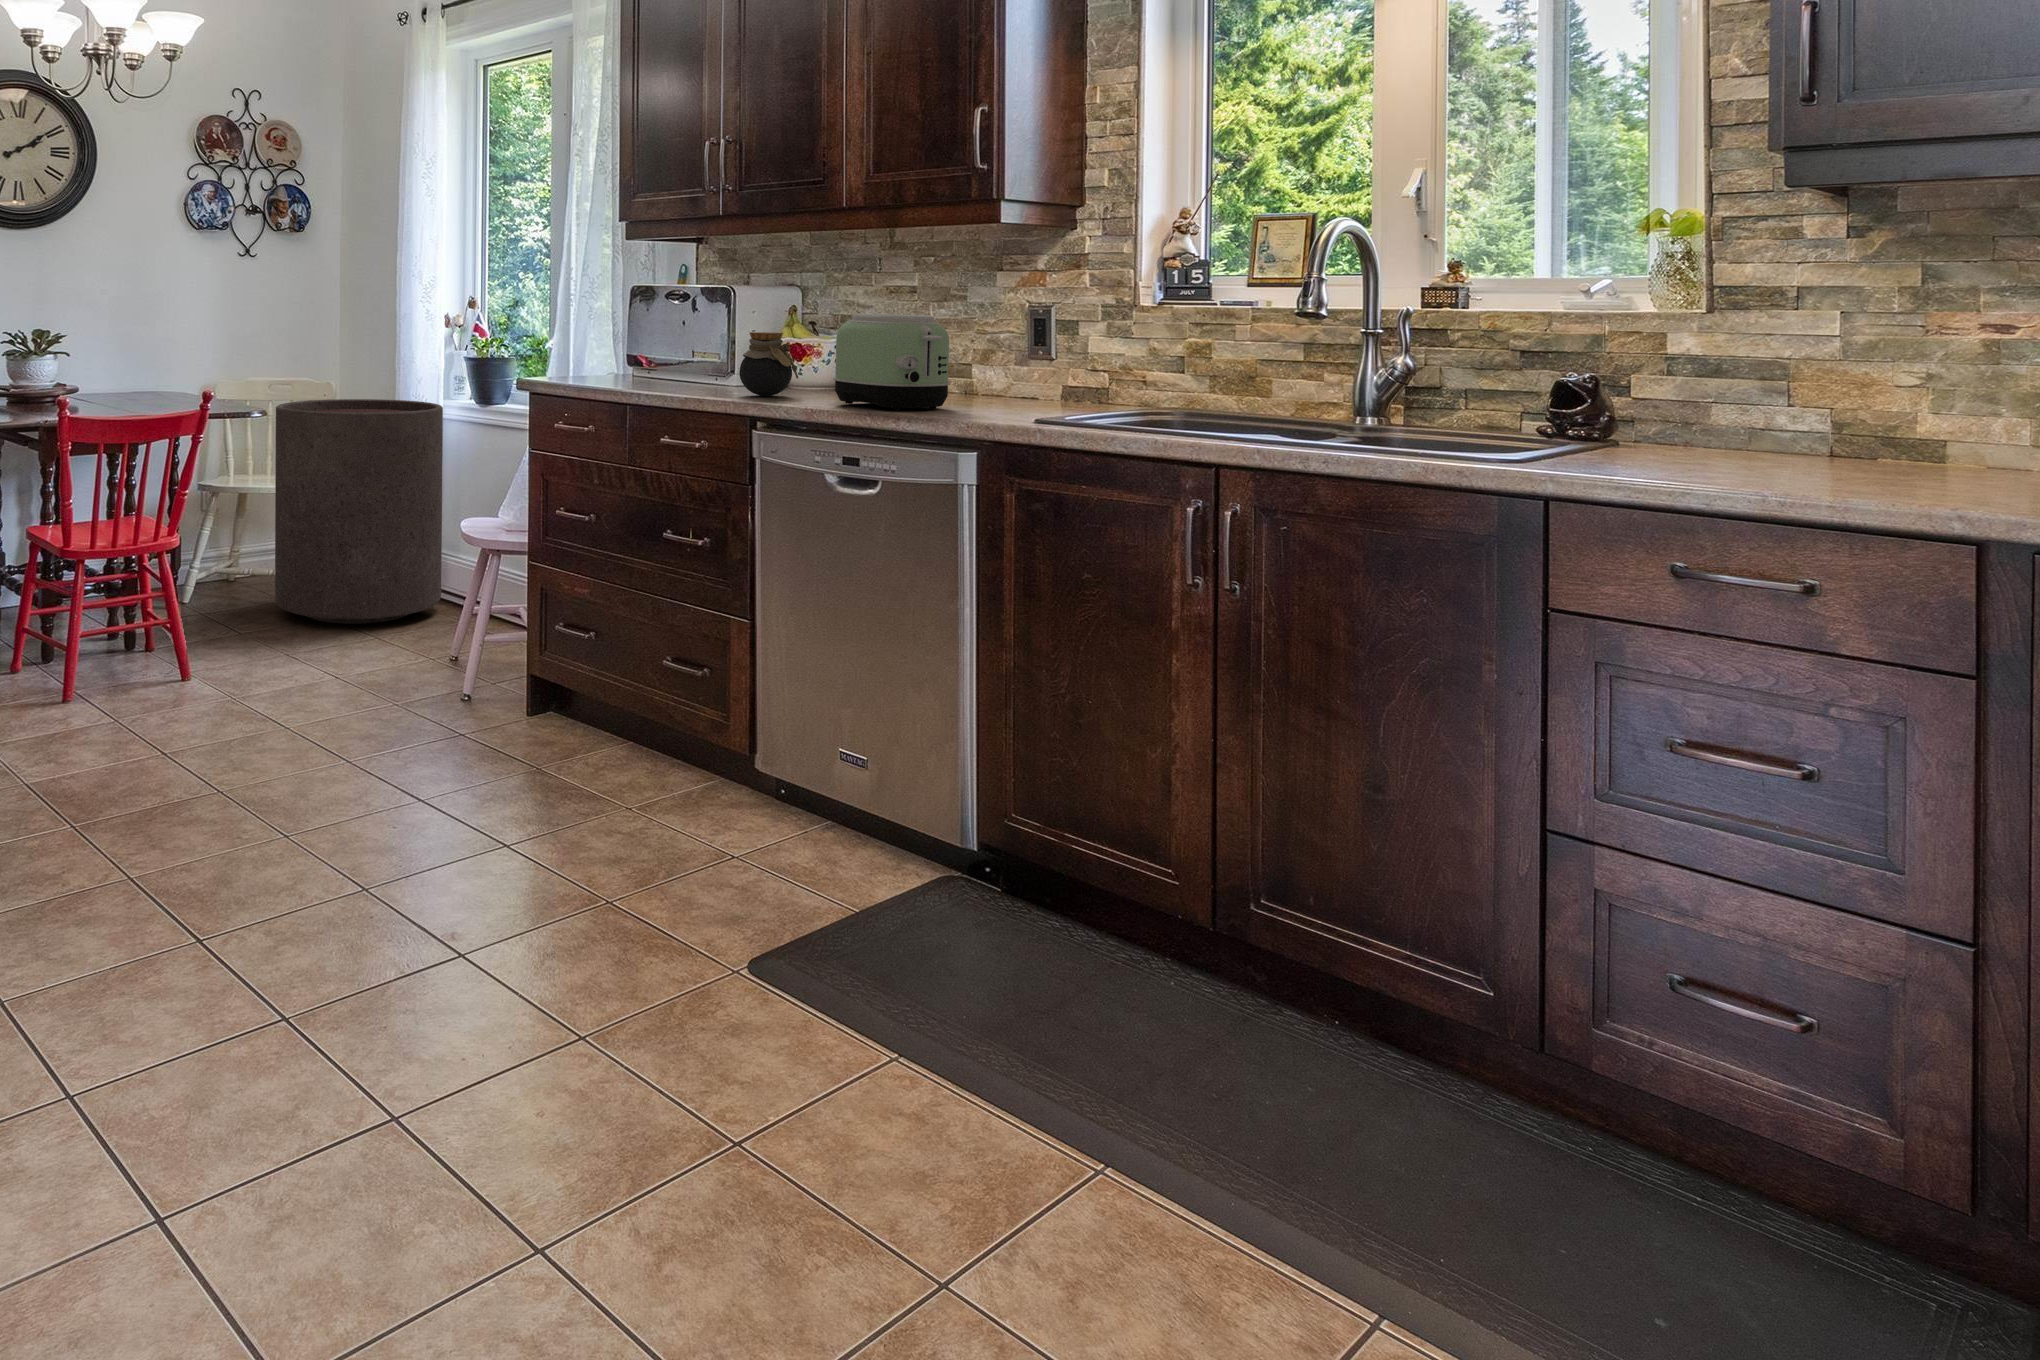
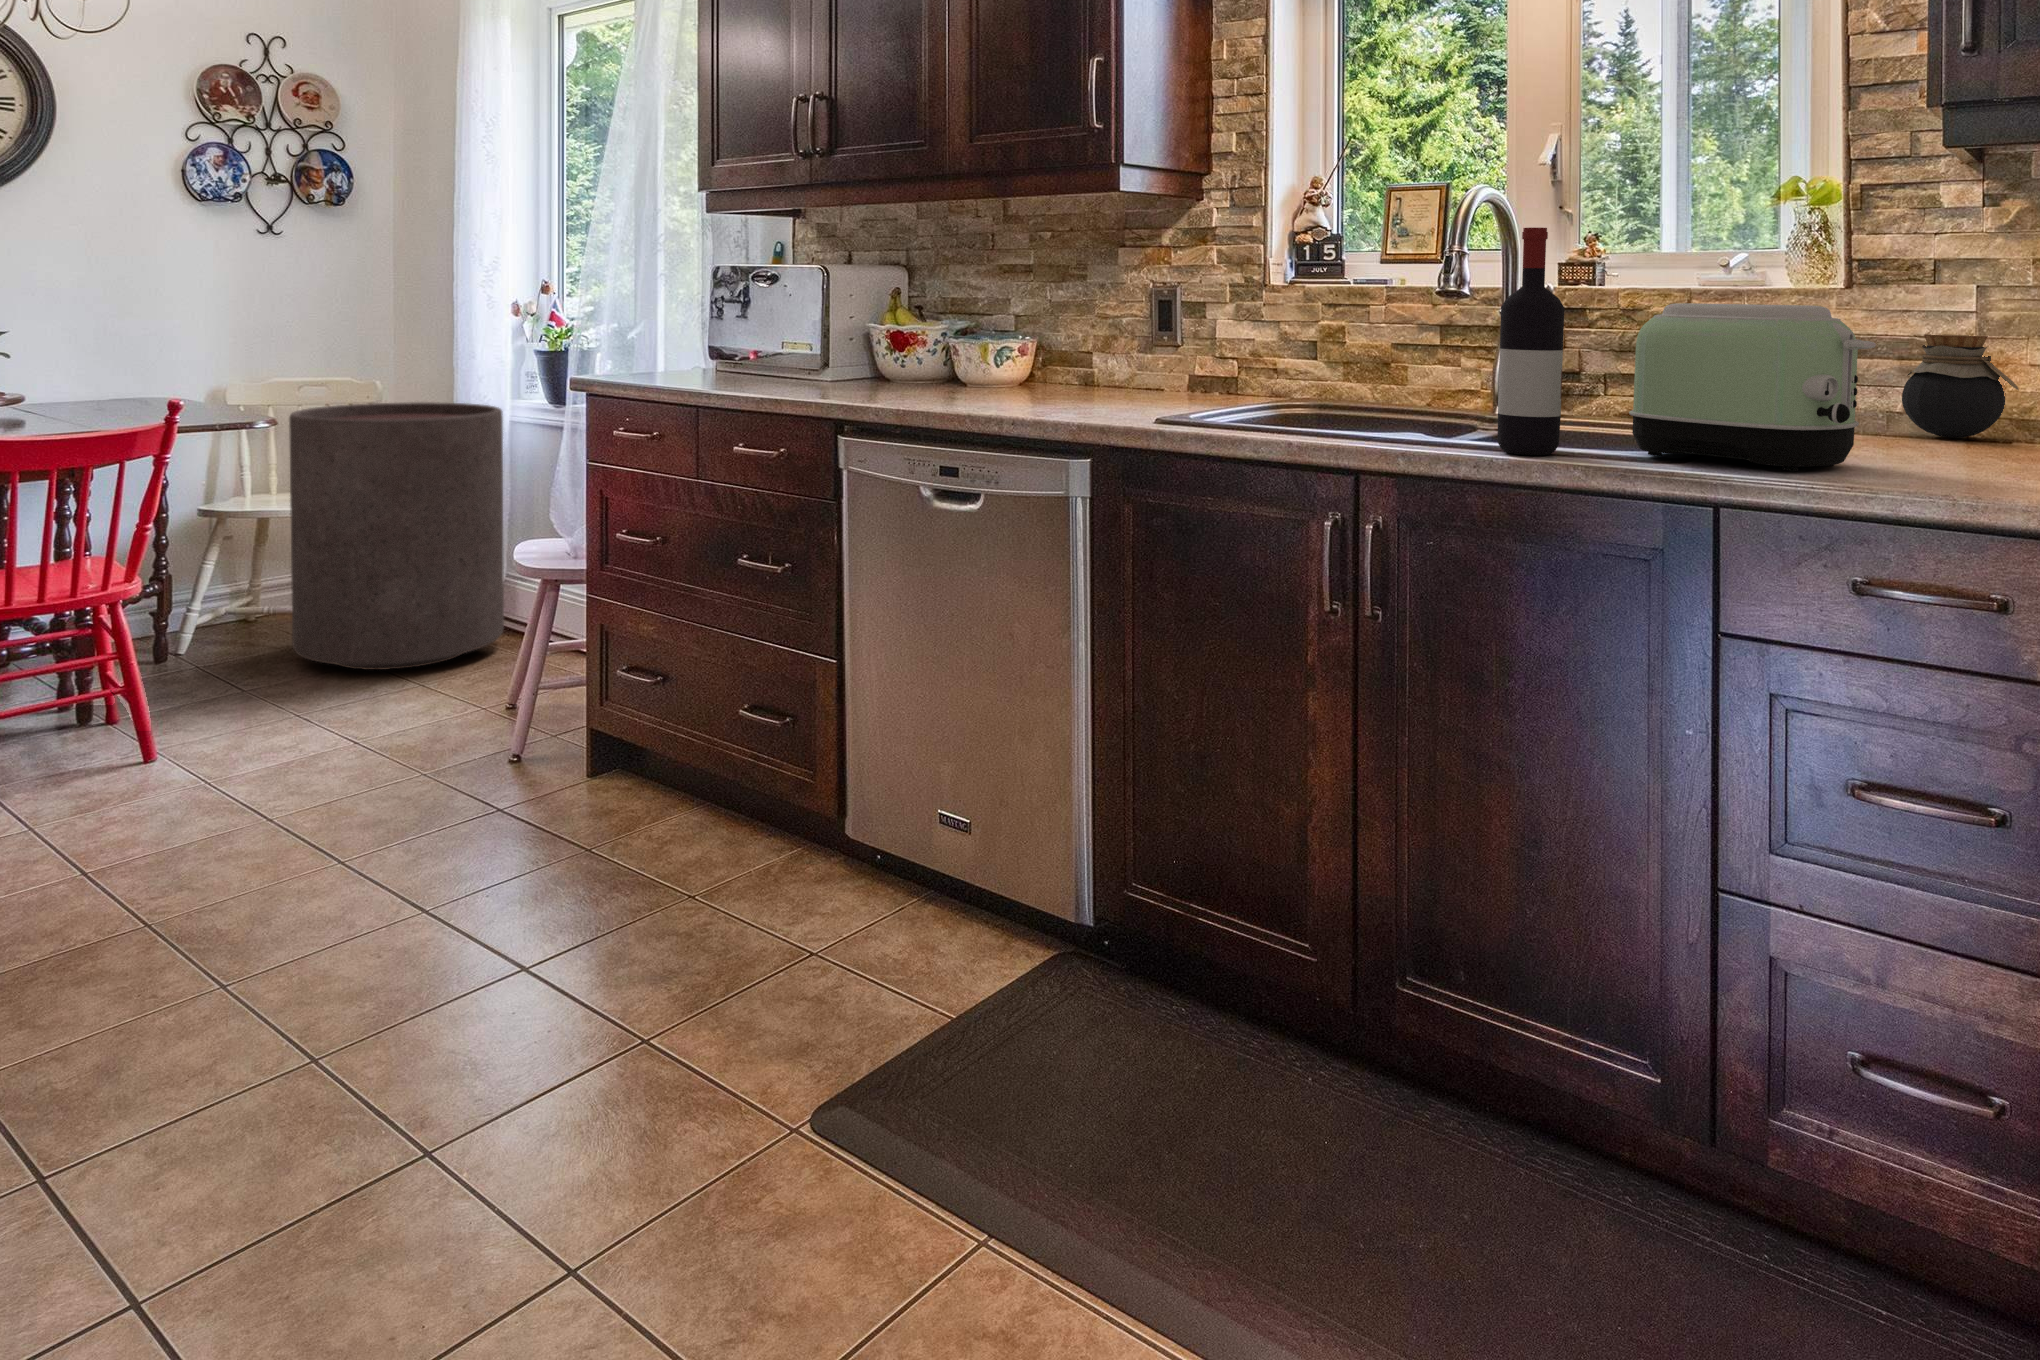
wine bottle: none [1345,261,1409,457] -> present [1497,228,1565,455]
toaster: present [833,314,950,410] -> present [1629,303,1876,471]
jar: present [739,332,798,396] -> present [1902,334,2019,438]

